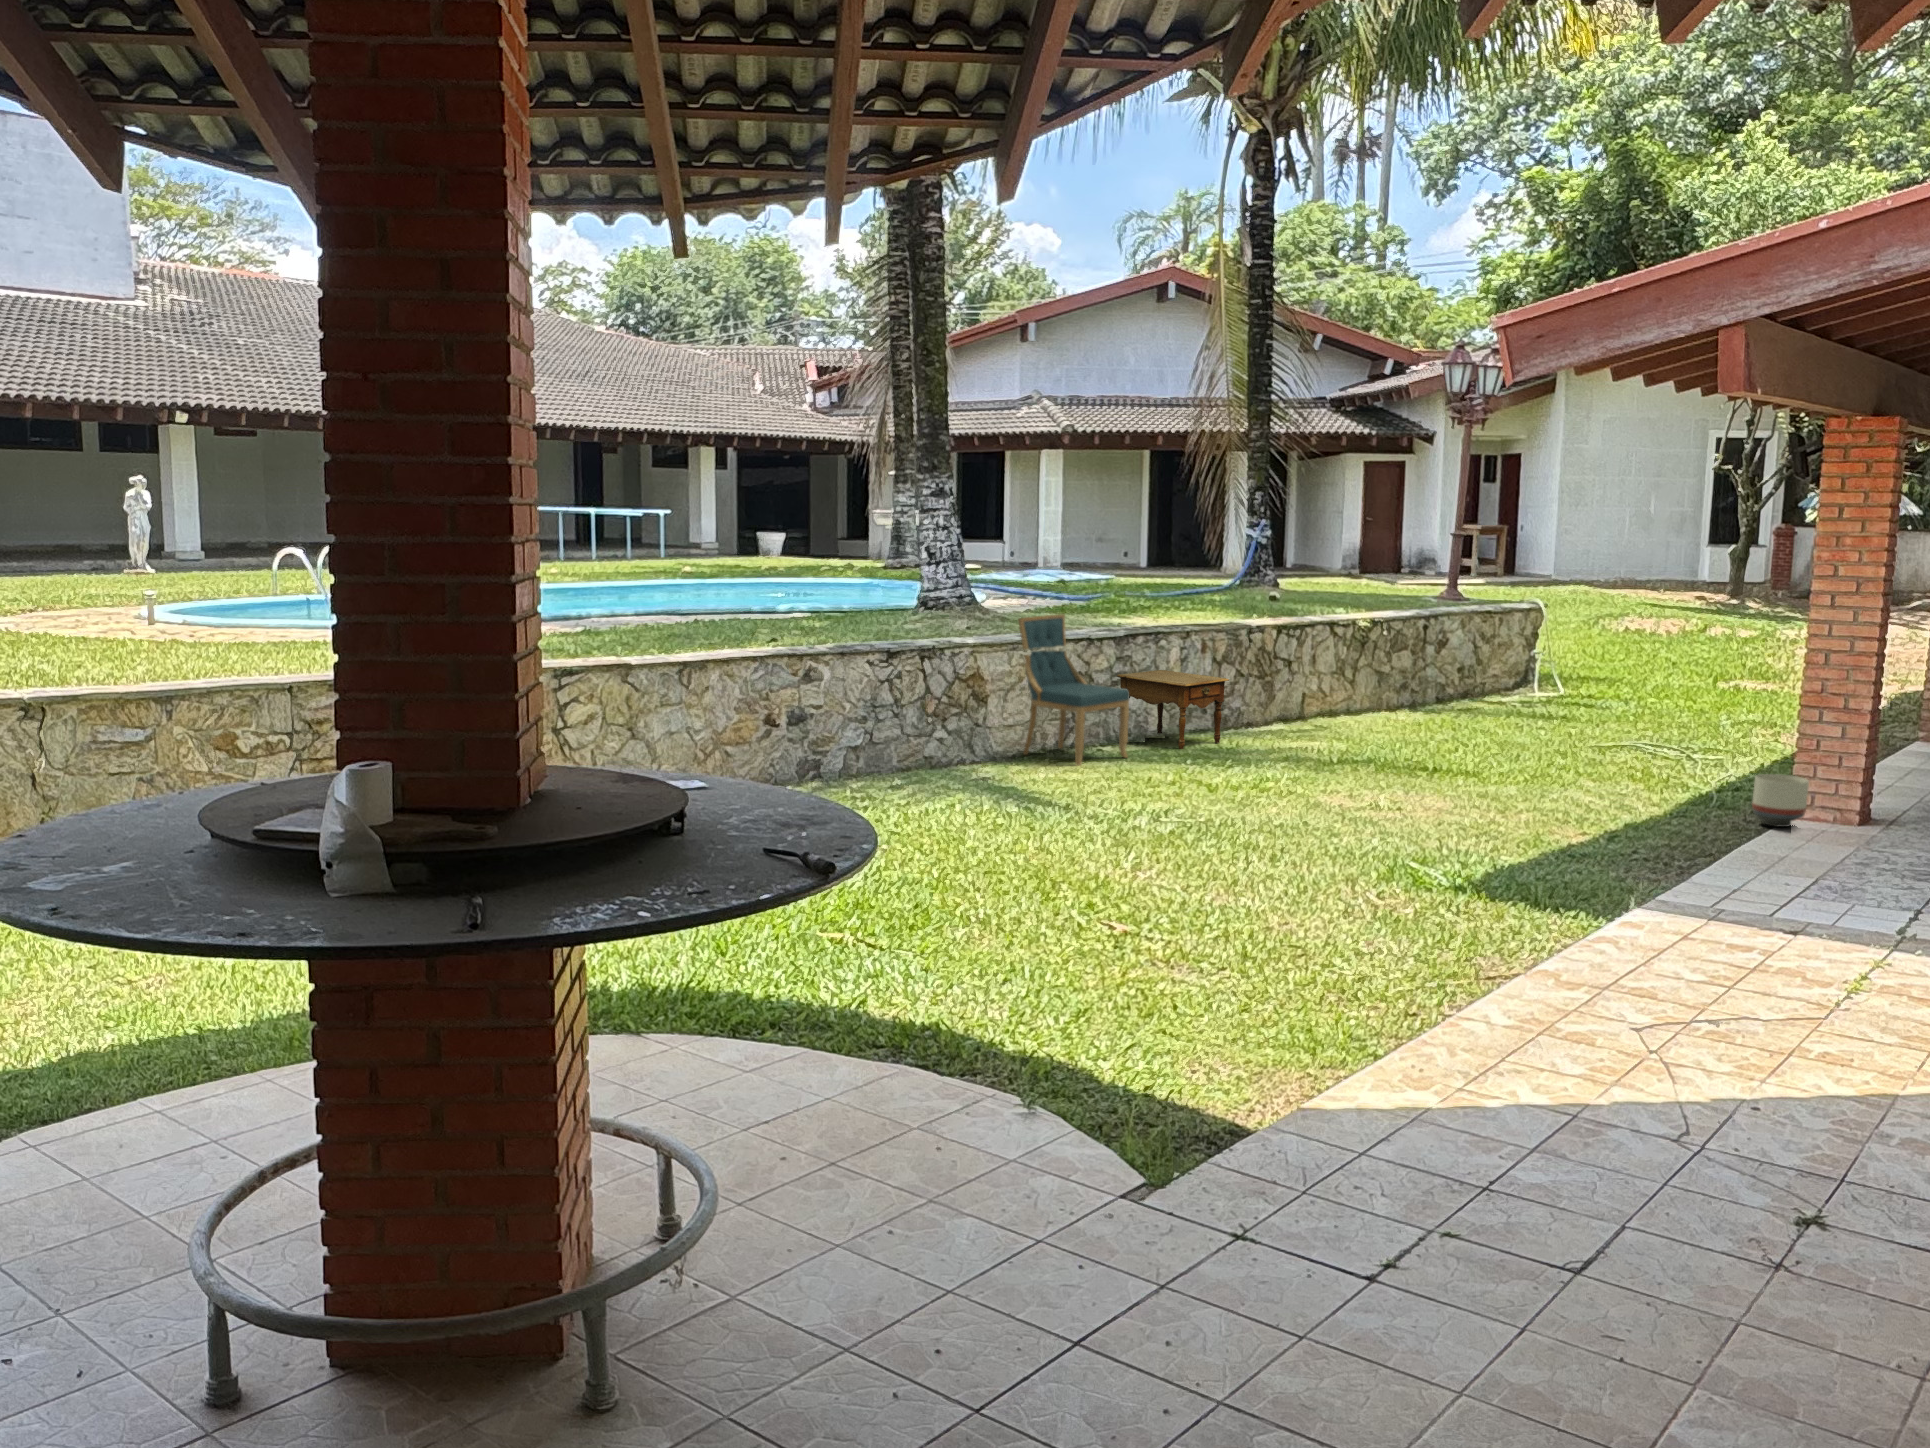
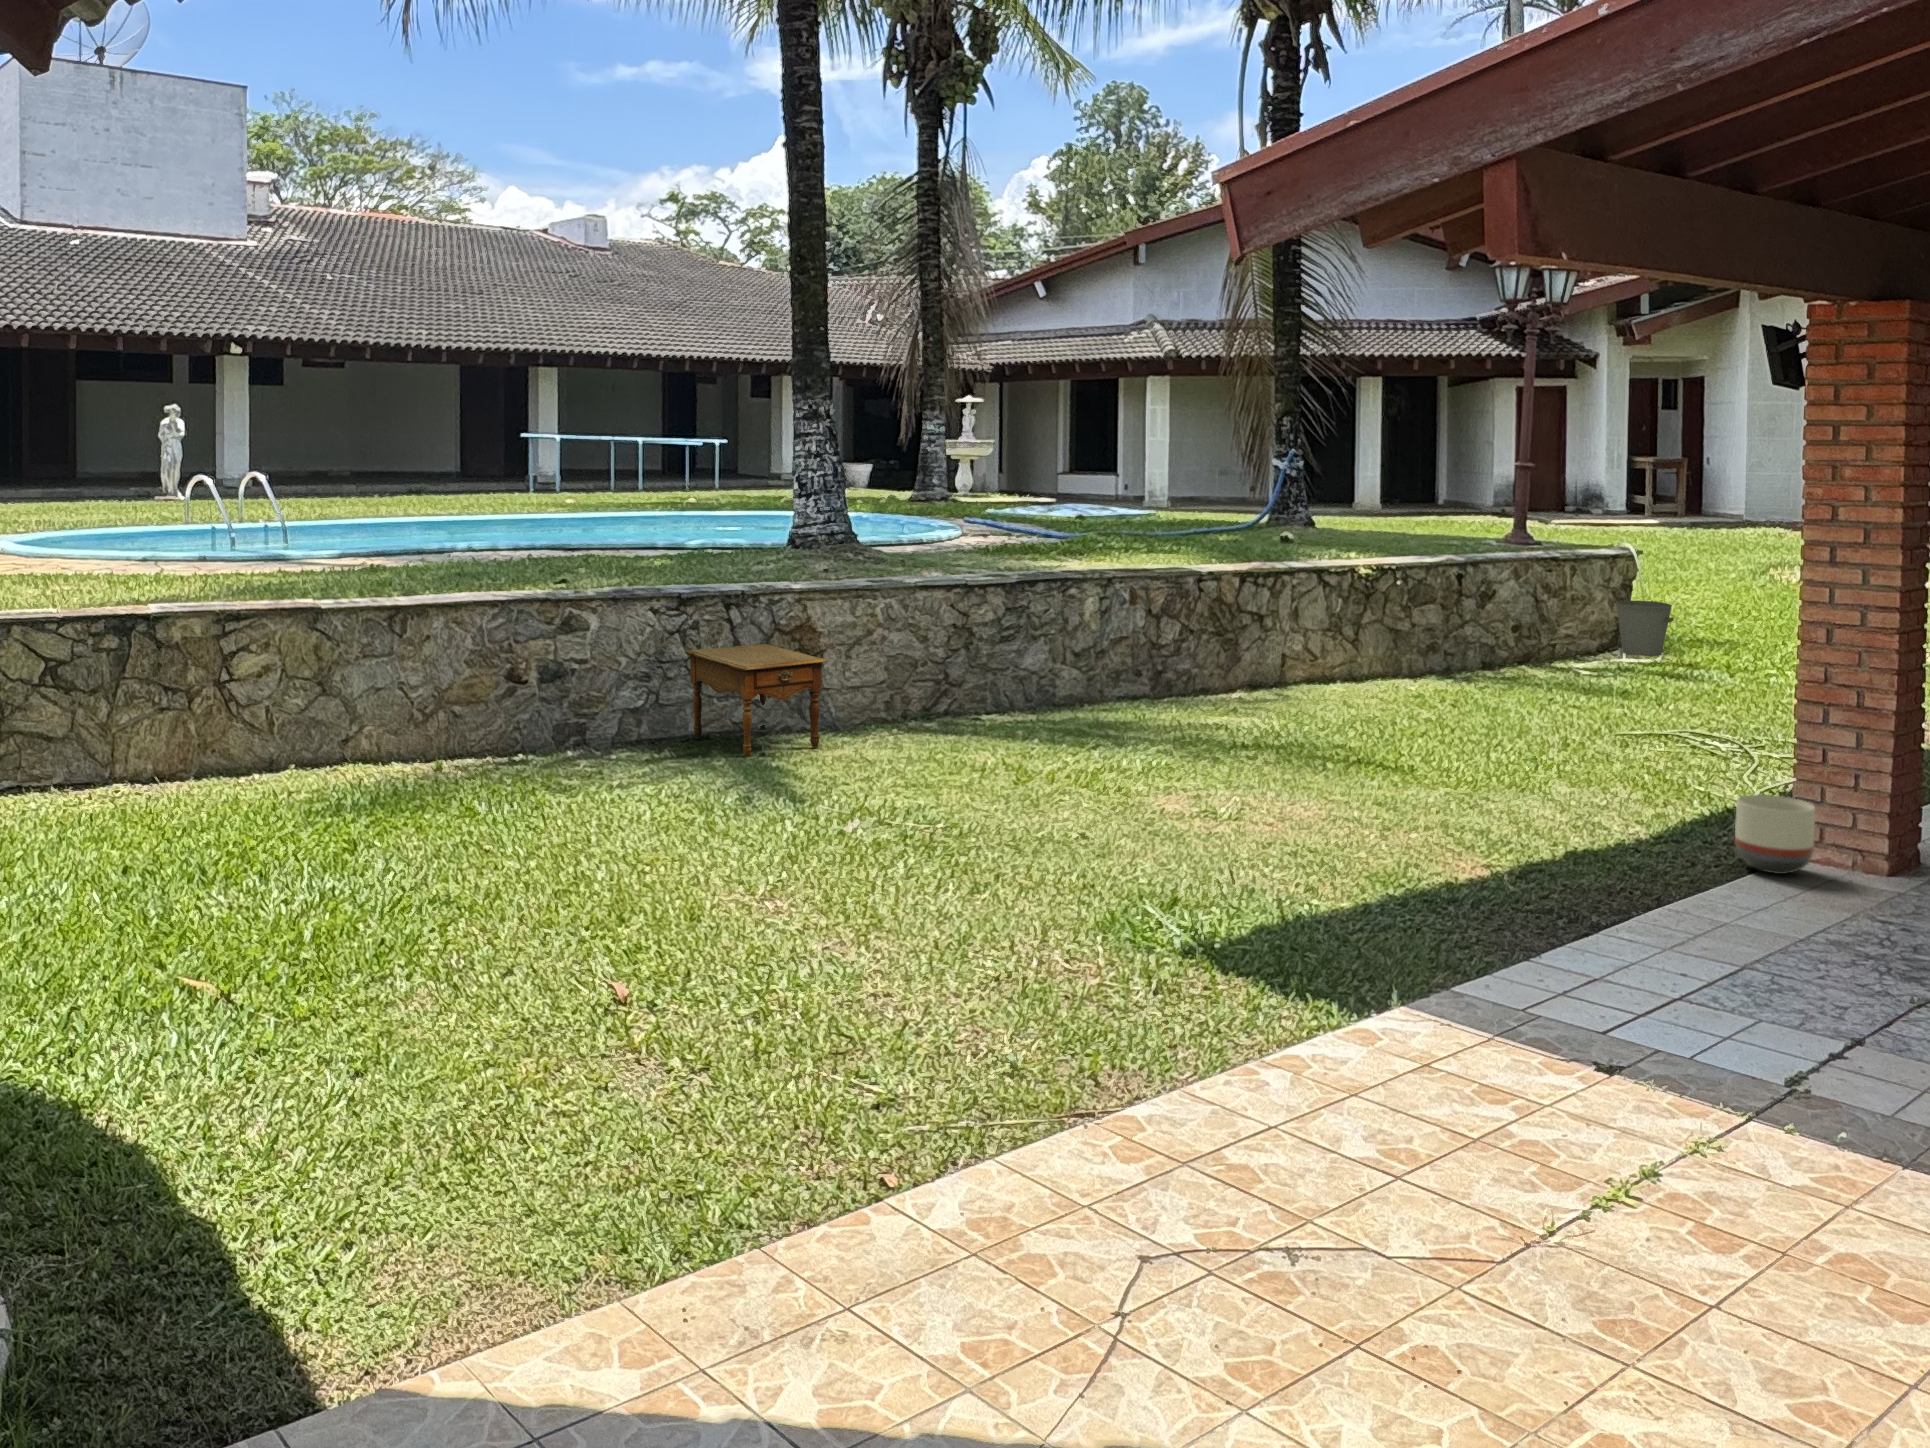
chair: present [1018,614,1129,766] -> none [845,556,977,743]
bucket: none [1531,645,1575,689] -> present [1616,600,1674,656]
side table: present [1117,670,1229,749] -> present [685,644,828,757]

